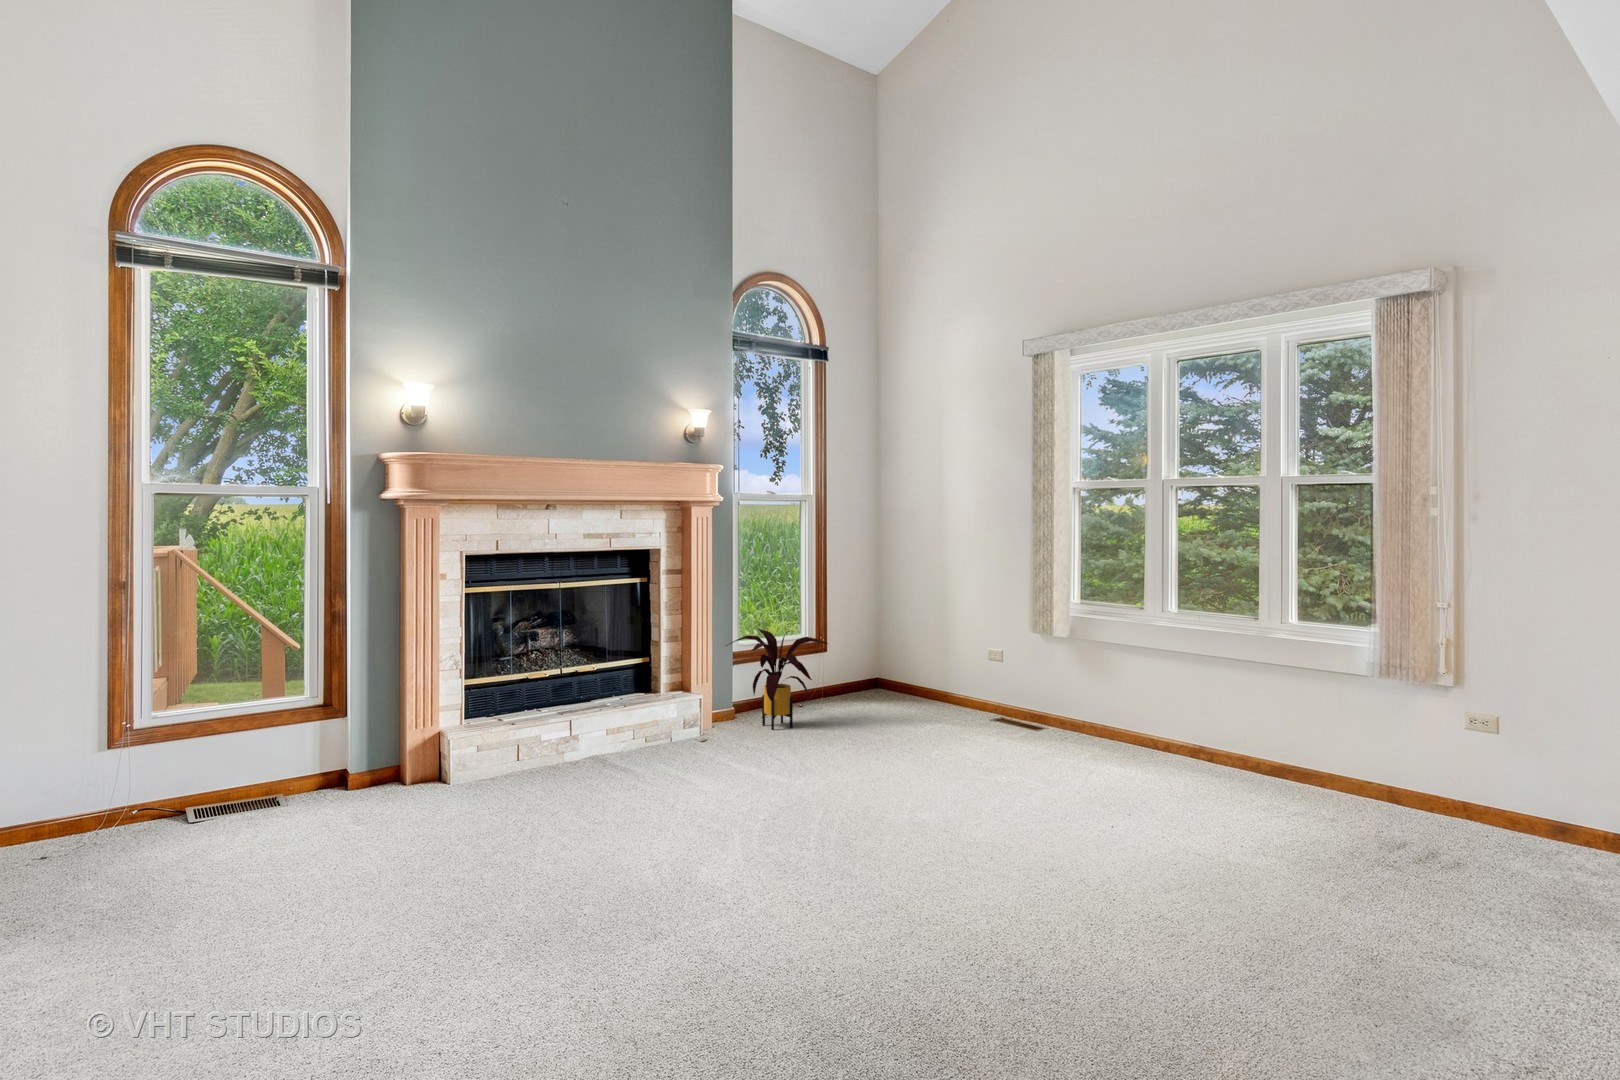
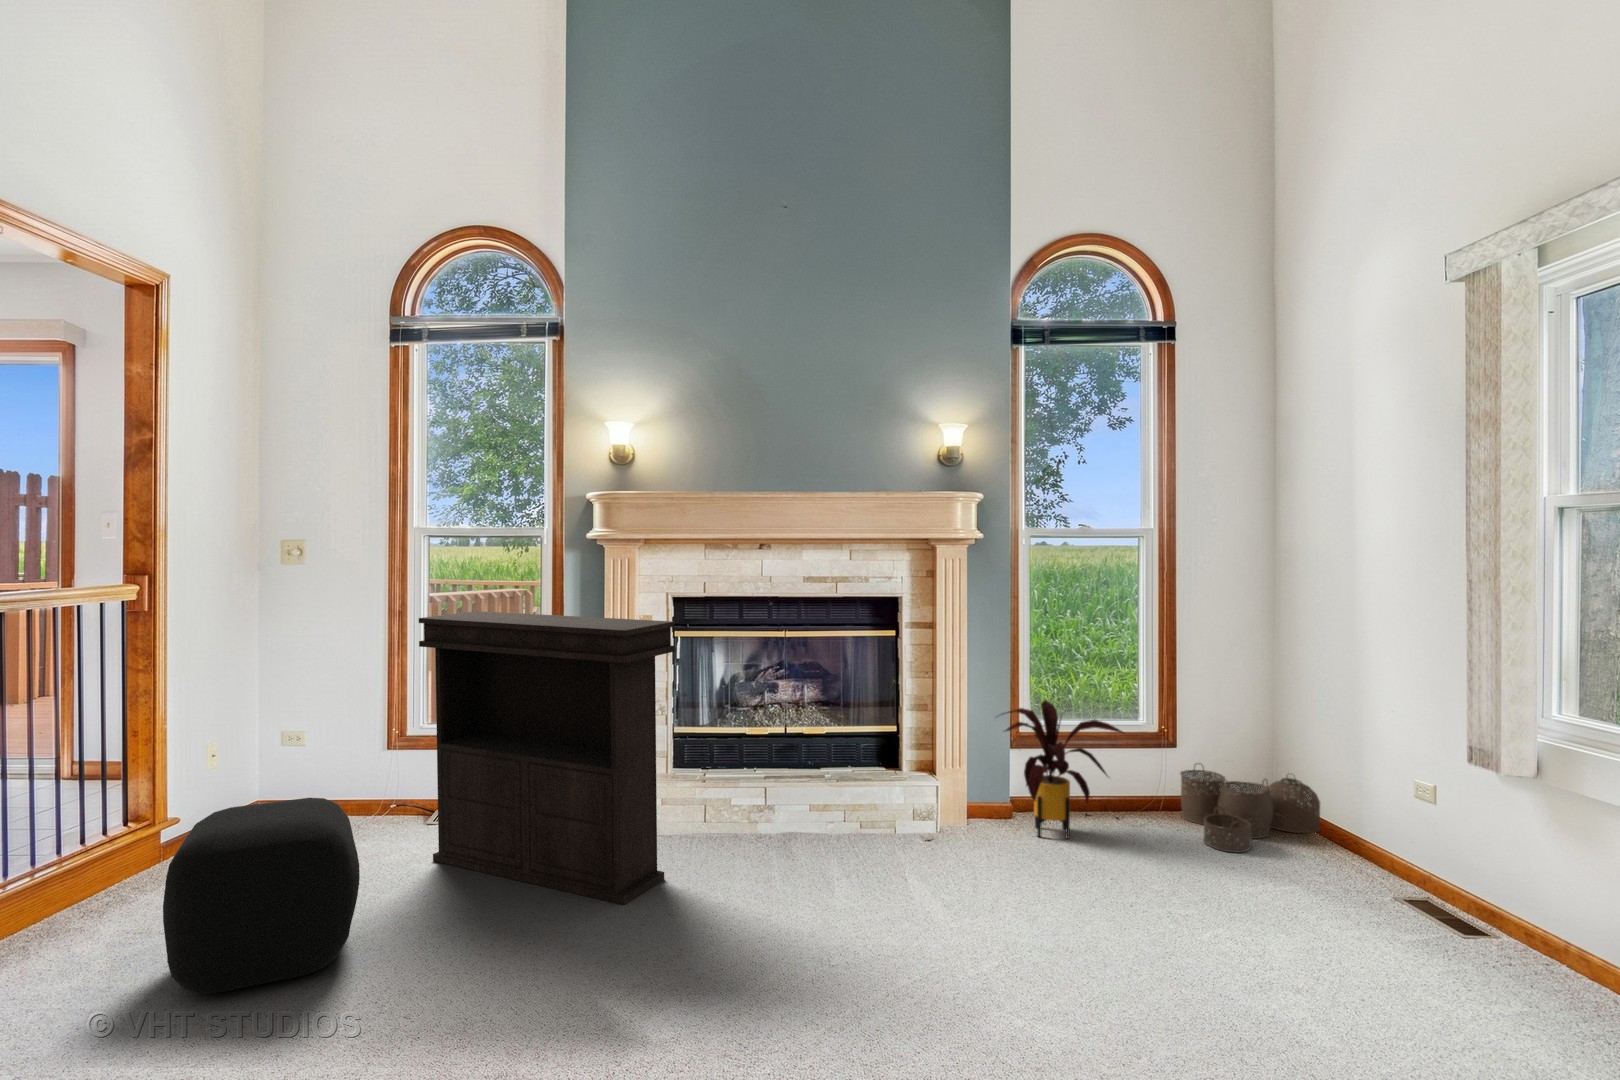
console table: none [245,569,540,839] -> present [419,611,675,905]
woven basket: none [840,665,923,717] -> present [1180,764,1320,852]
ottoman: none [120,757,343,957] -> present [163,798,360,994]

